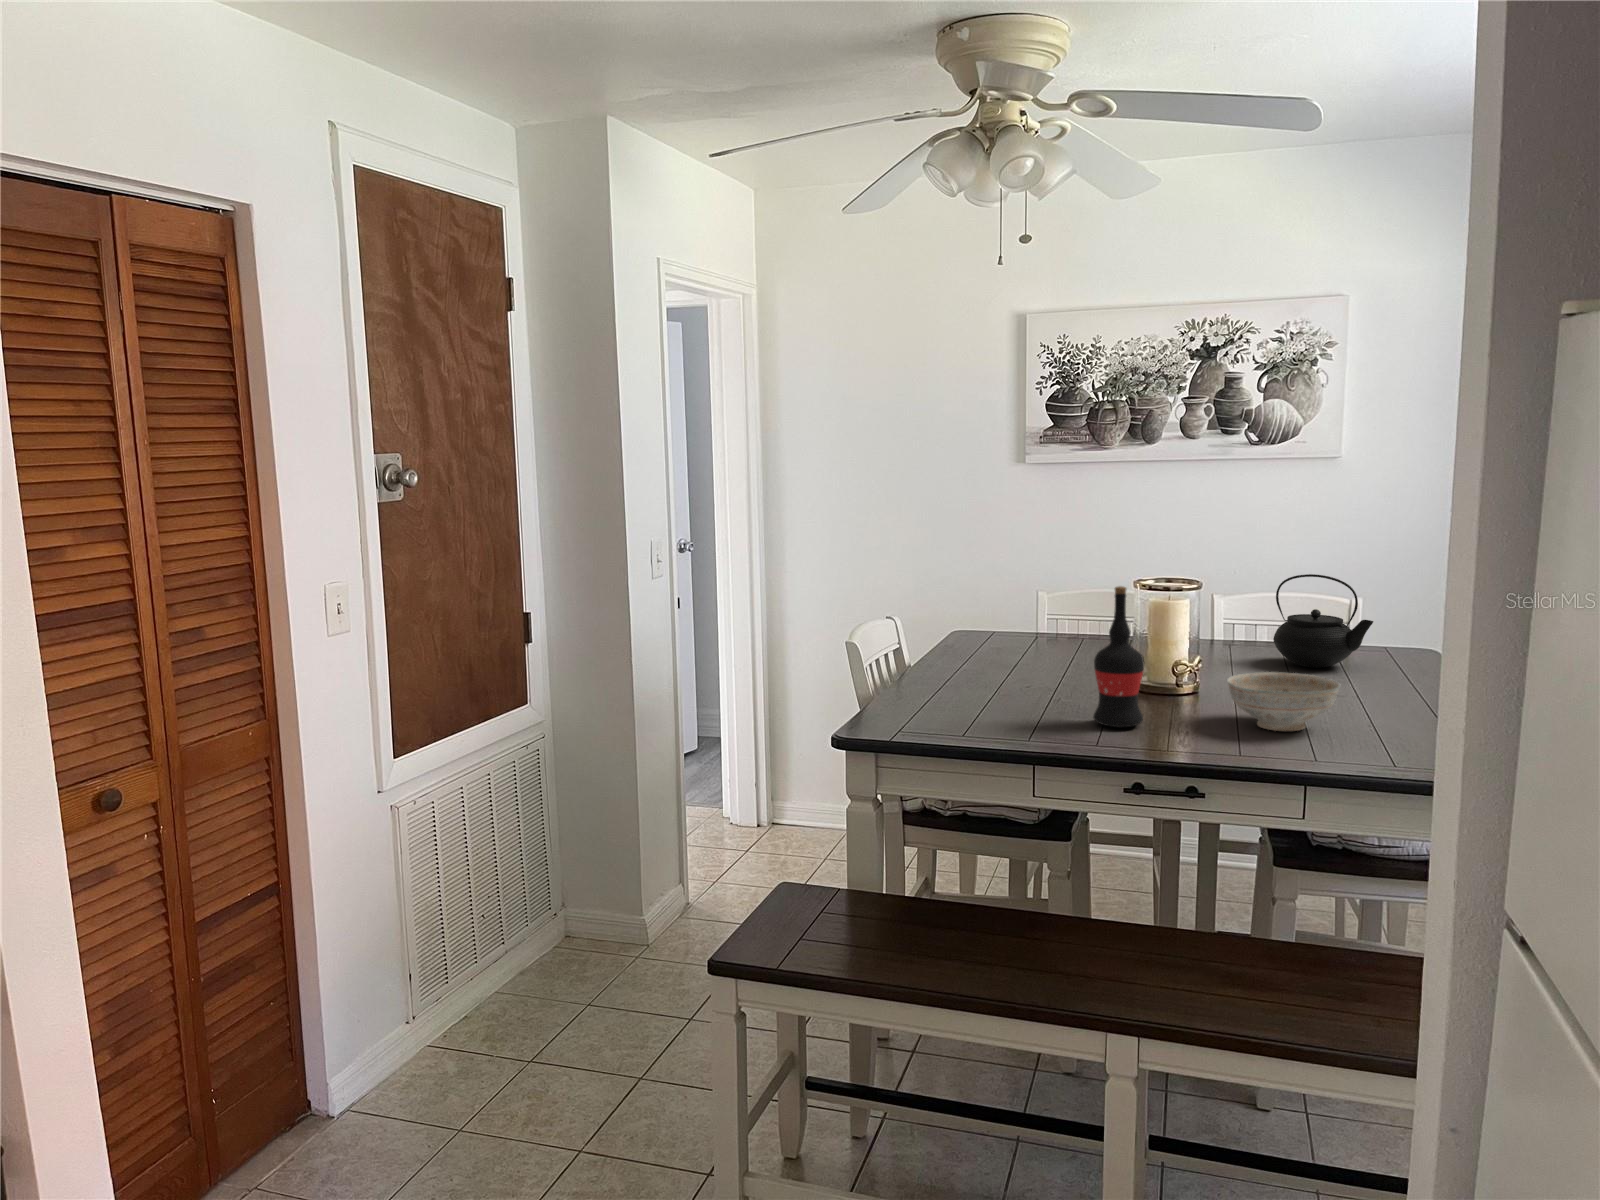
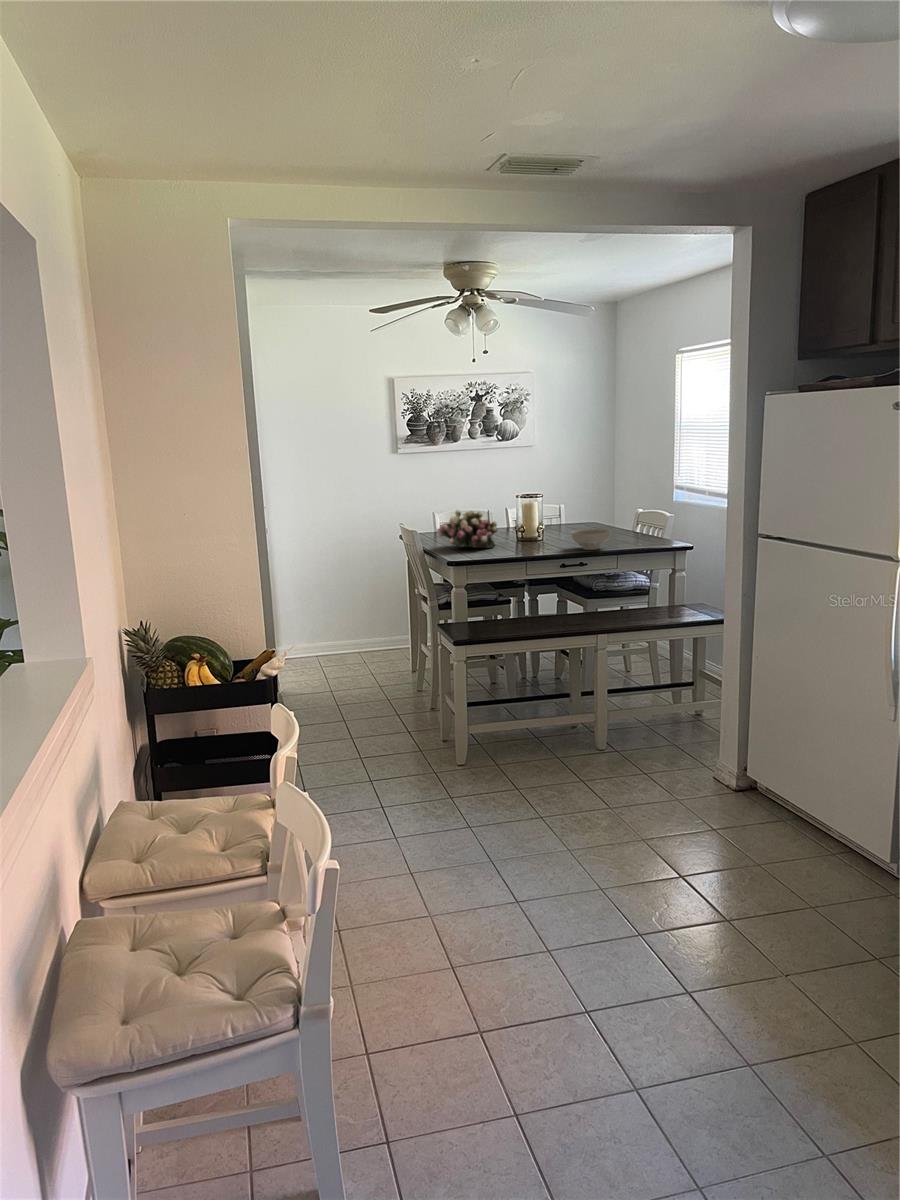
teapot: present [1273,574,1373,668] -> none [548,494,589,533]
wine bottle: present [1093,586,1144,727] -> none [528,499,549,555]
flower arrangement: none [952,590,1094,685] -> present [437,510,498,548]

